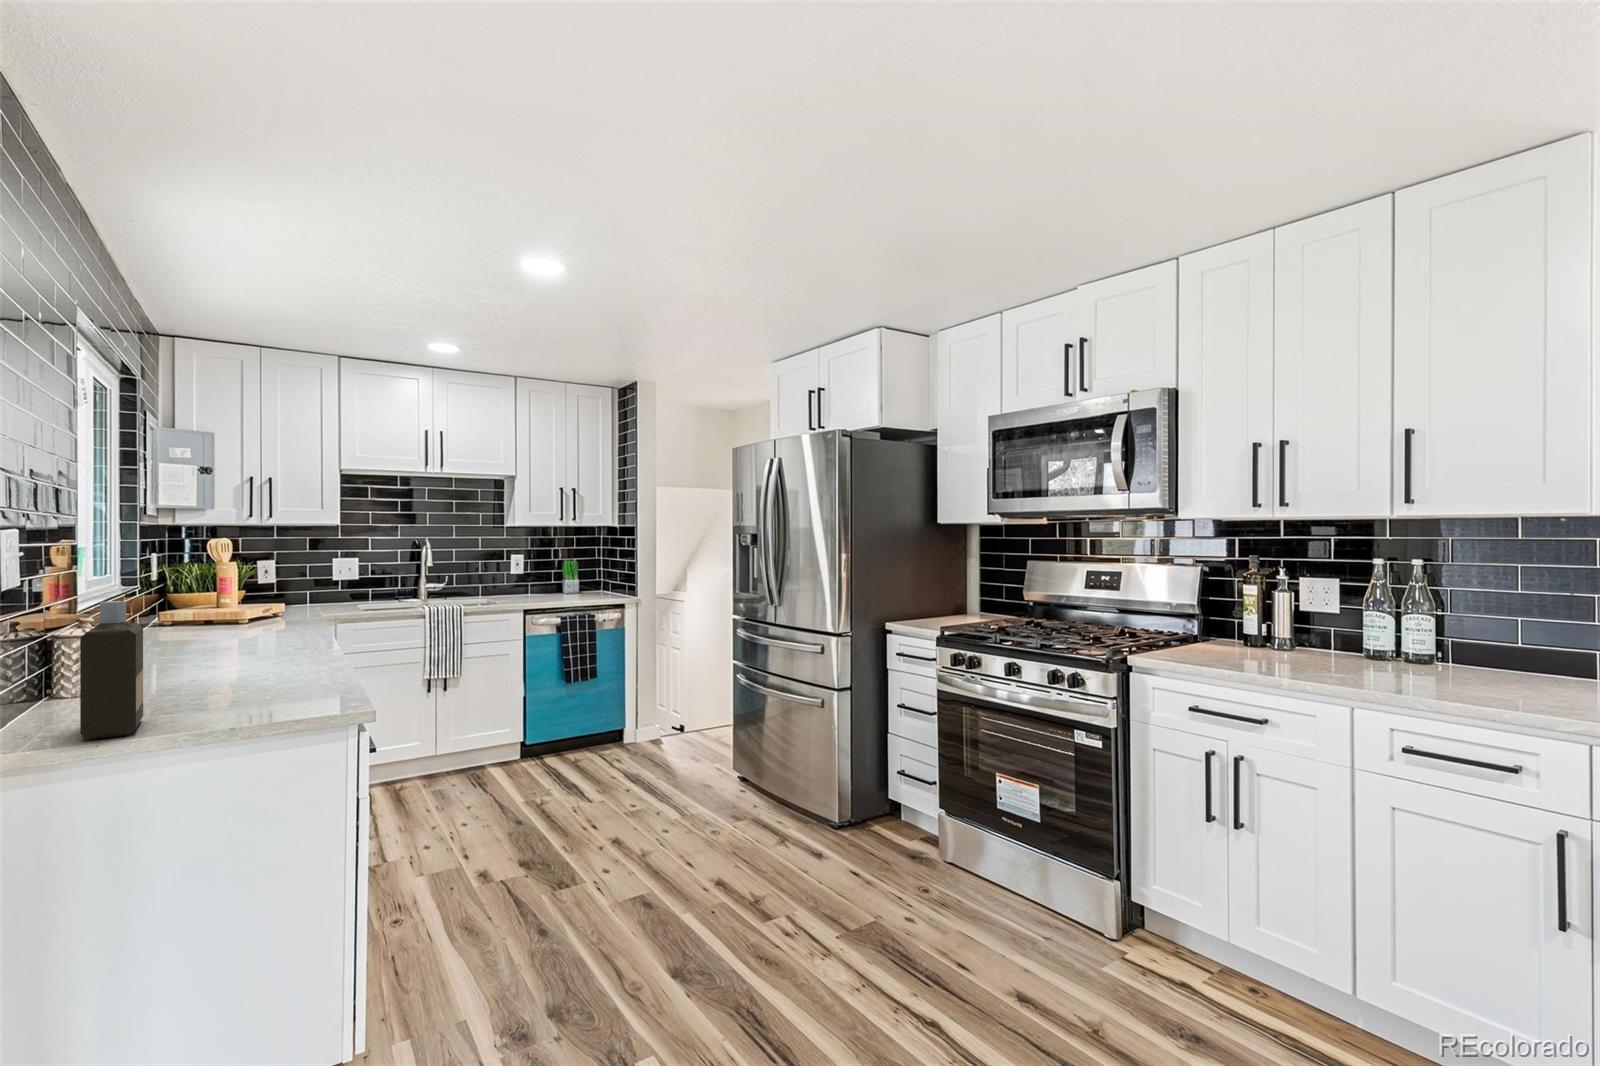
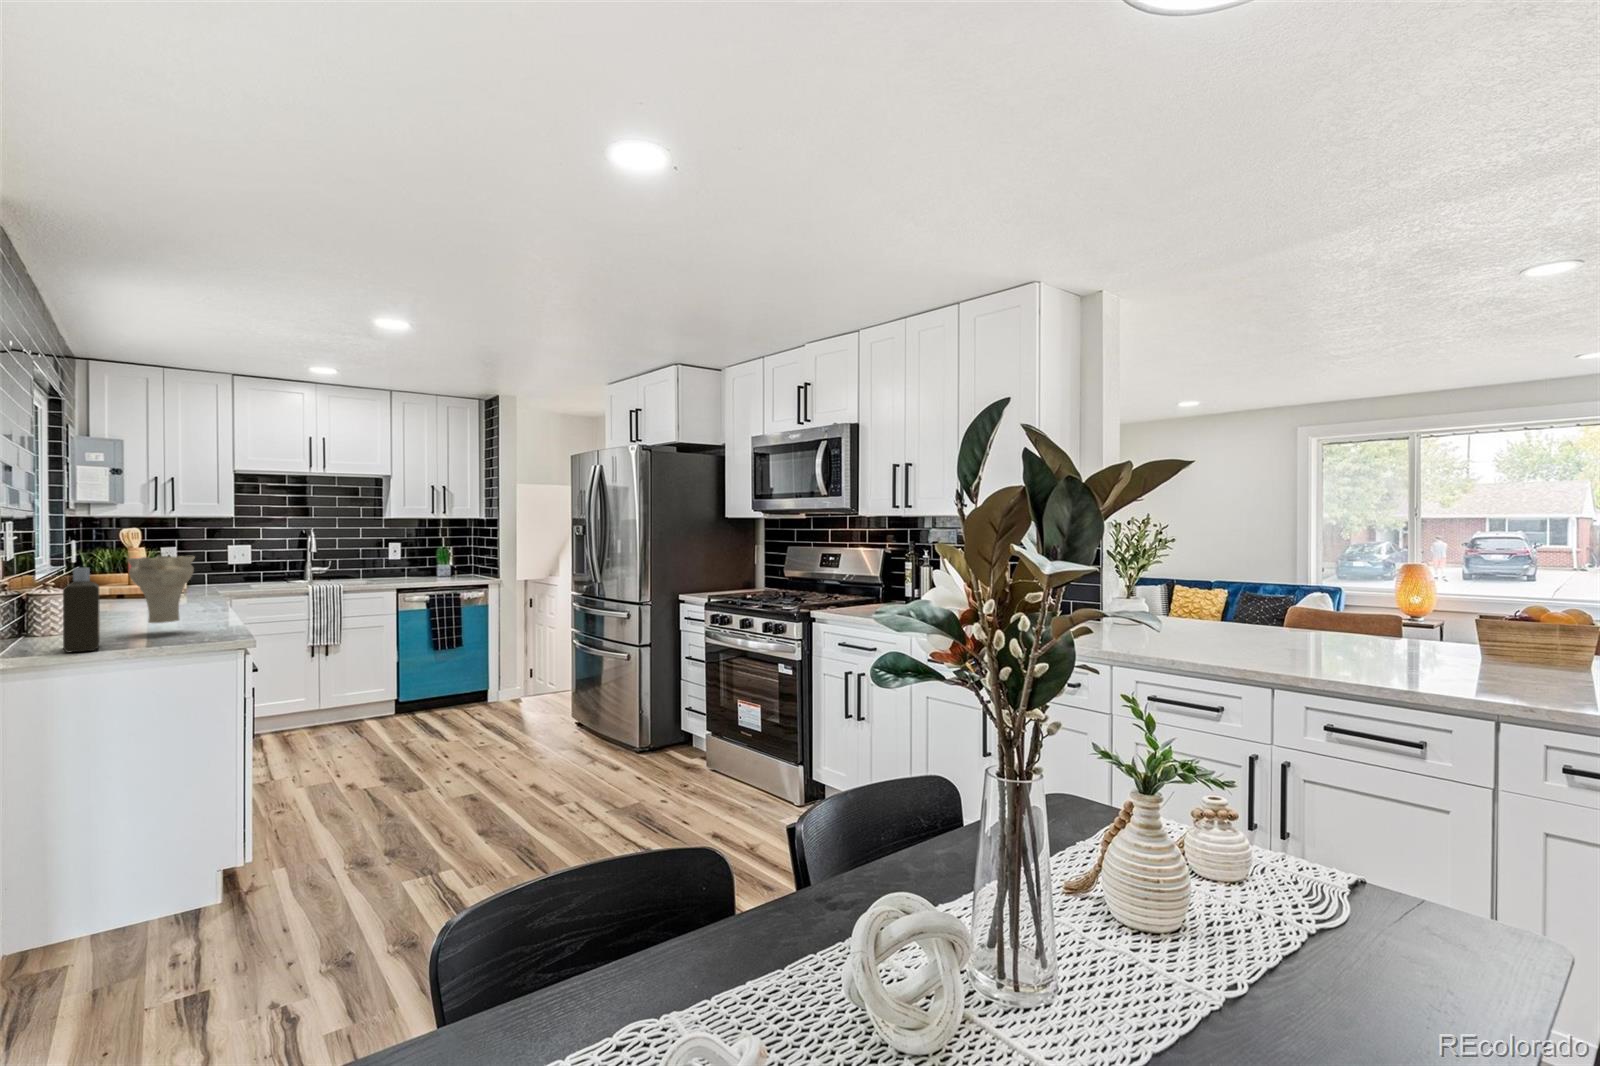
vase: none [185,574,287,692] -> present [127,556,195,623]

